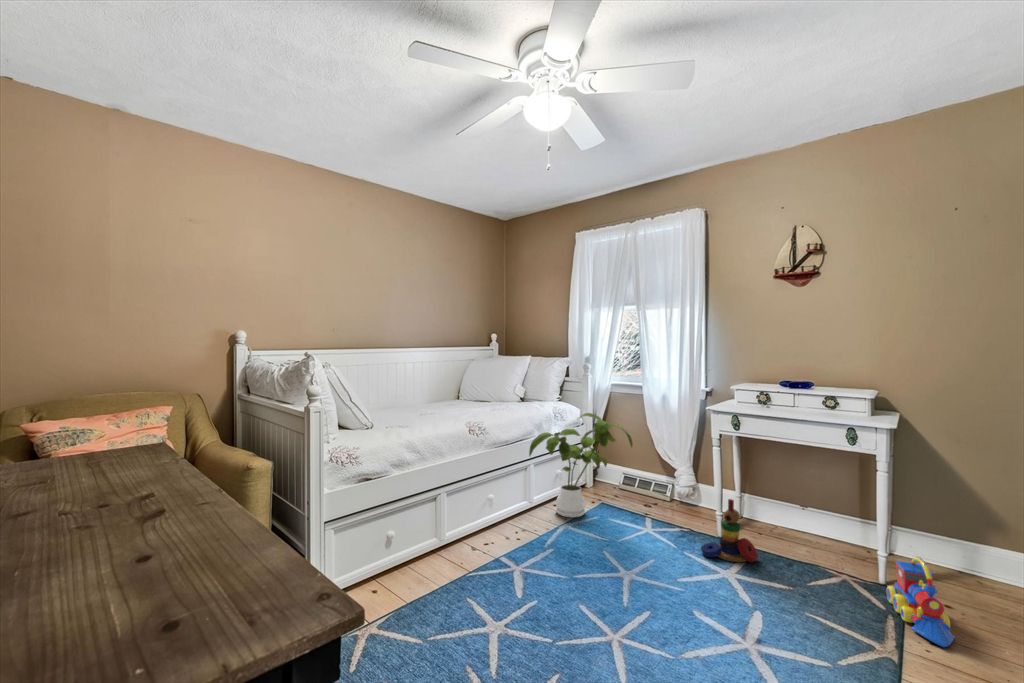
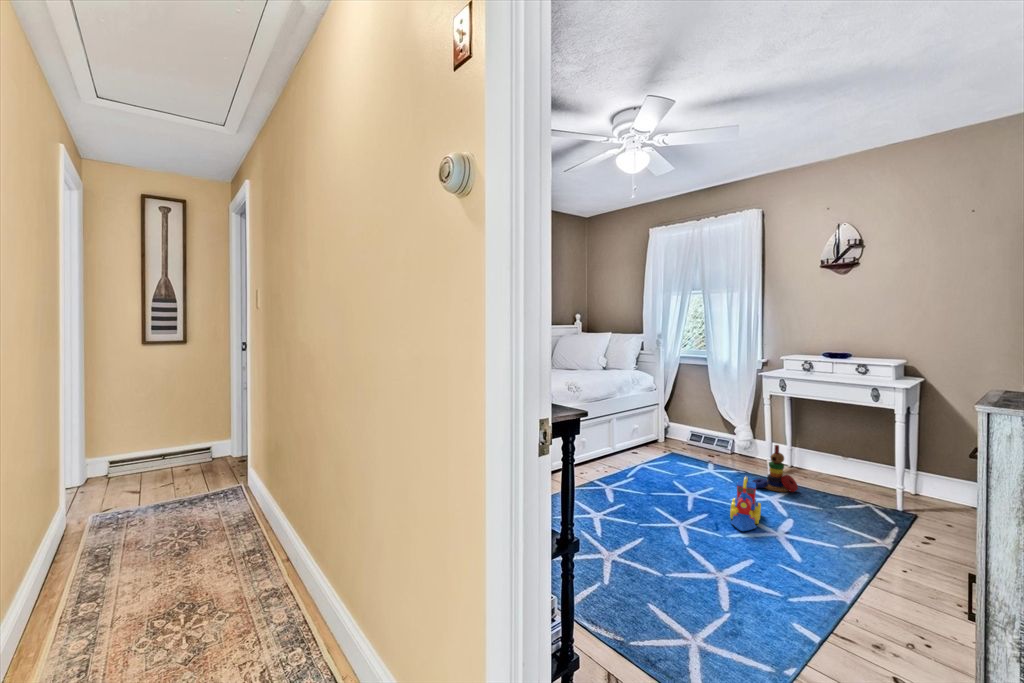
house plant: present [529,413,633,517] -> none [613,379,697,461]
toy train: present [886,557,955,647] -> present [730,476,761,531]

